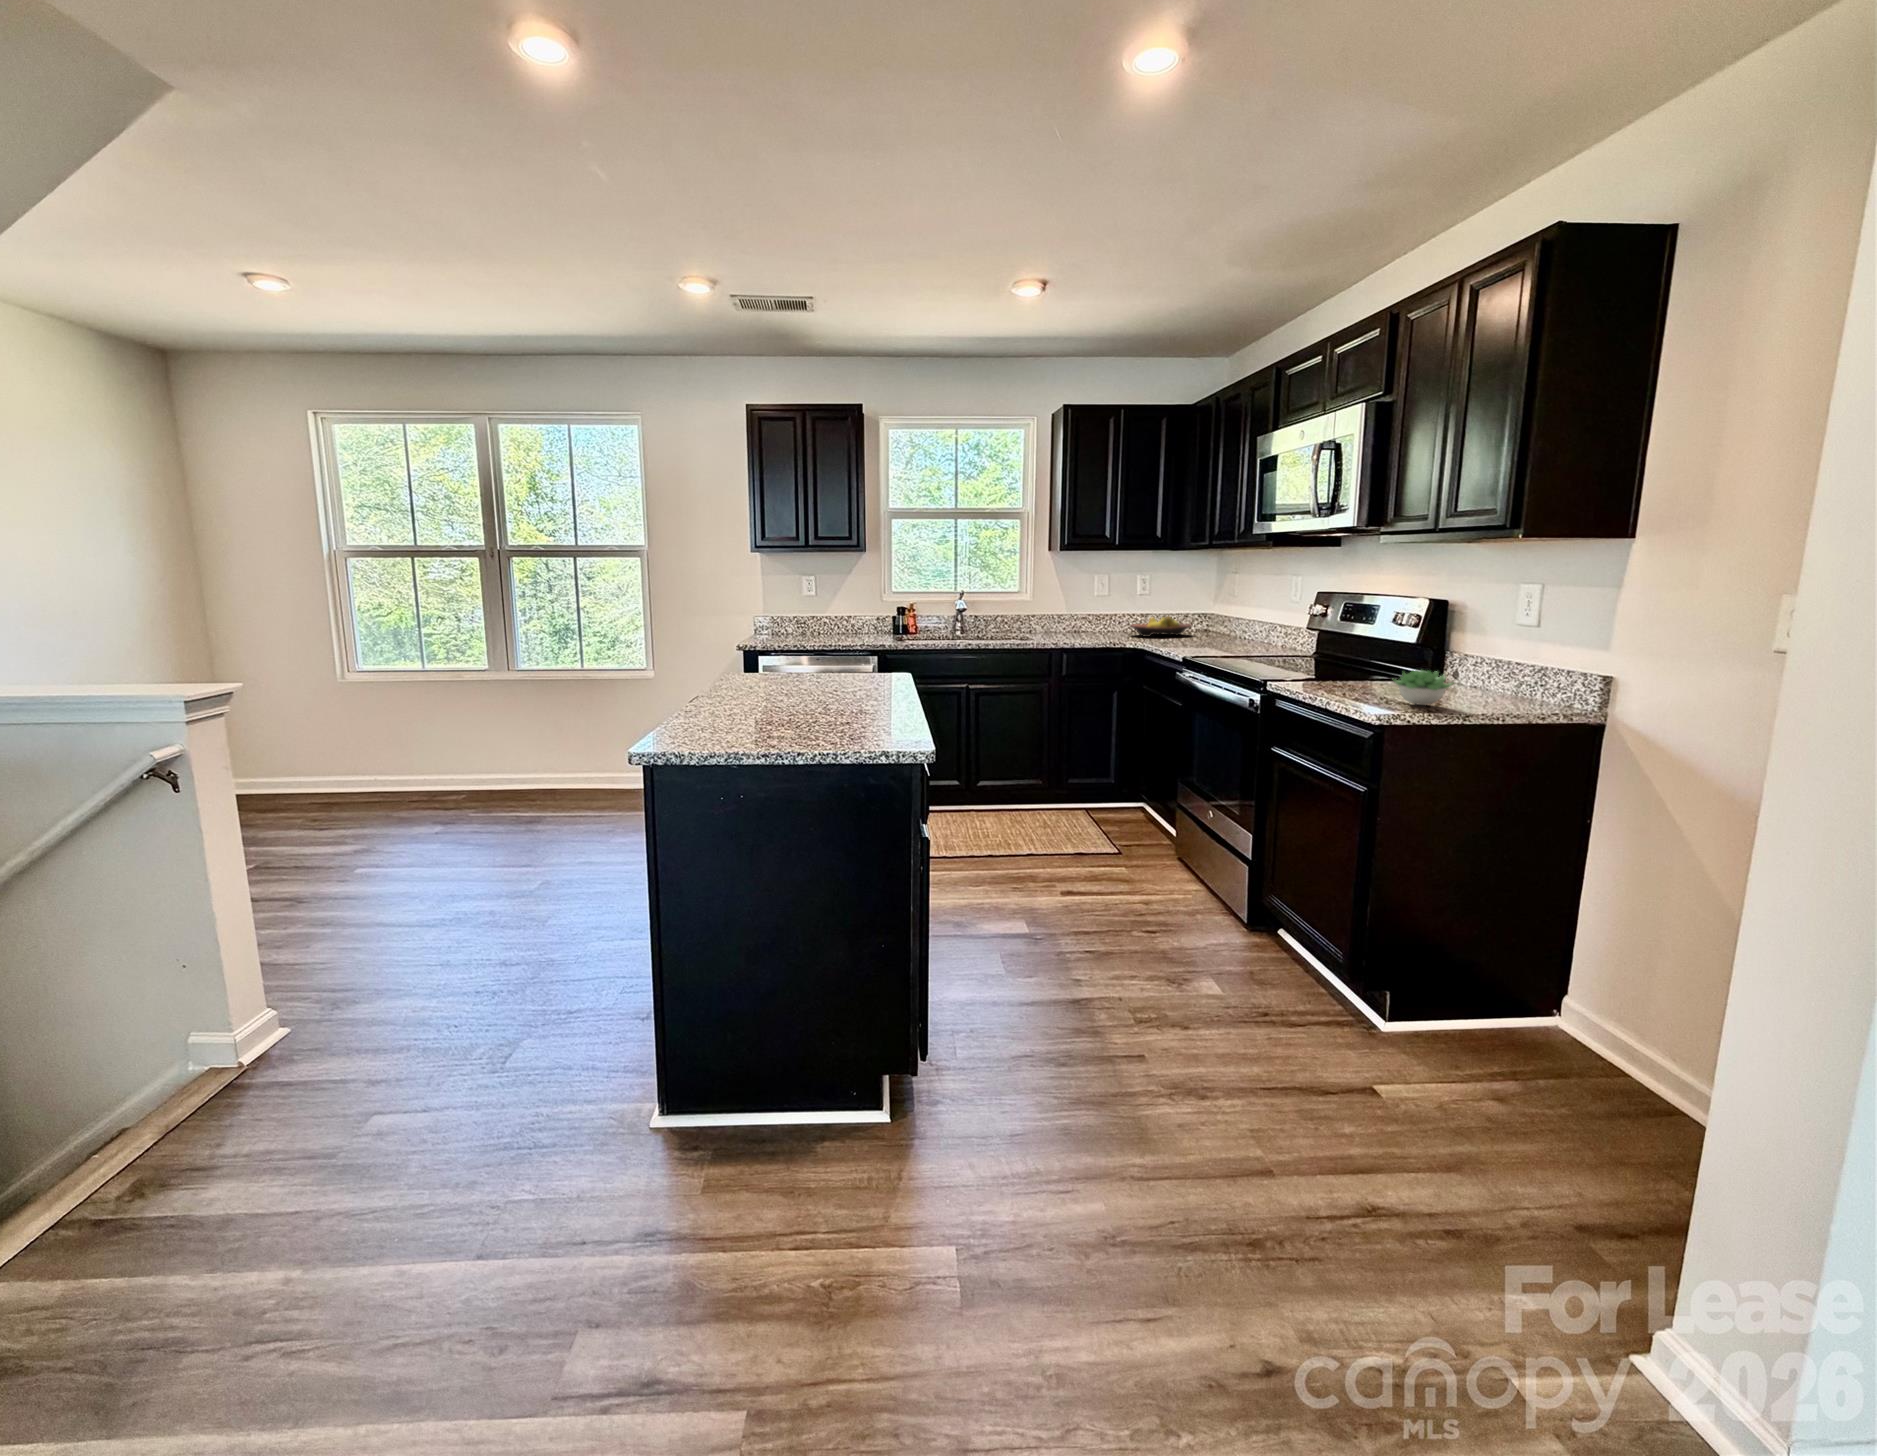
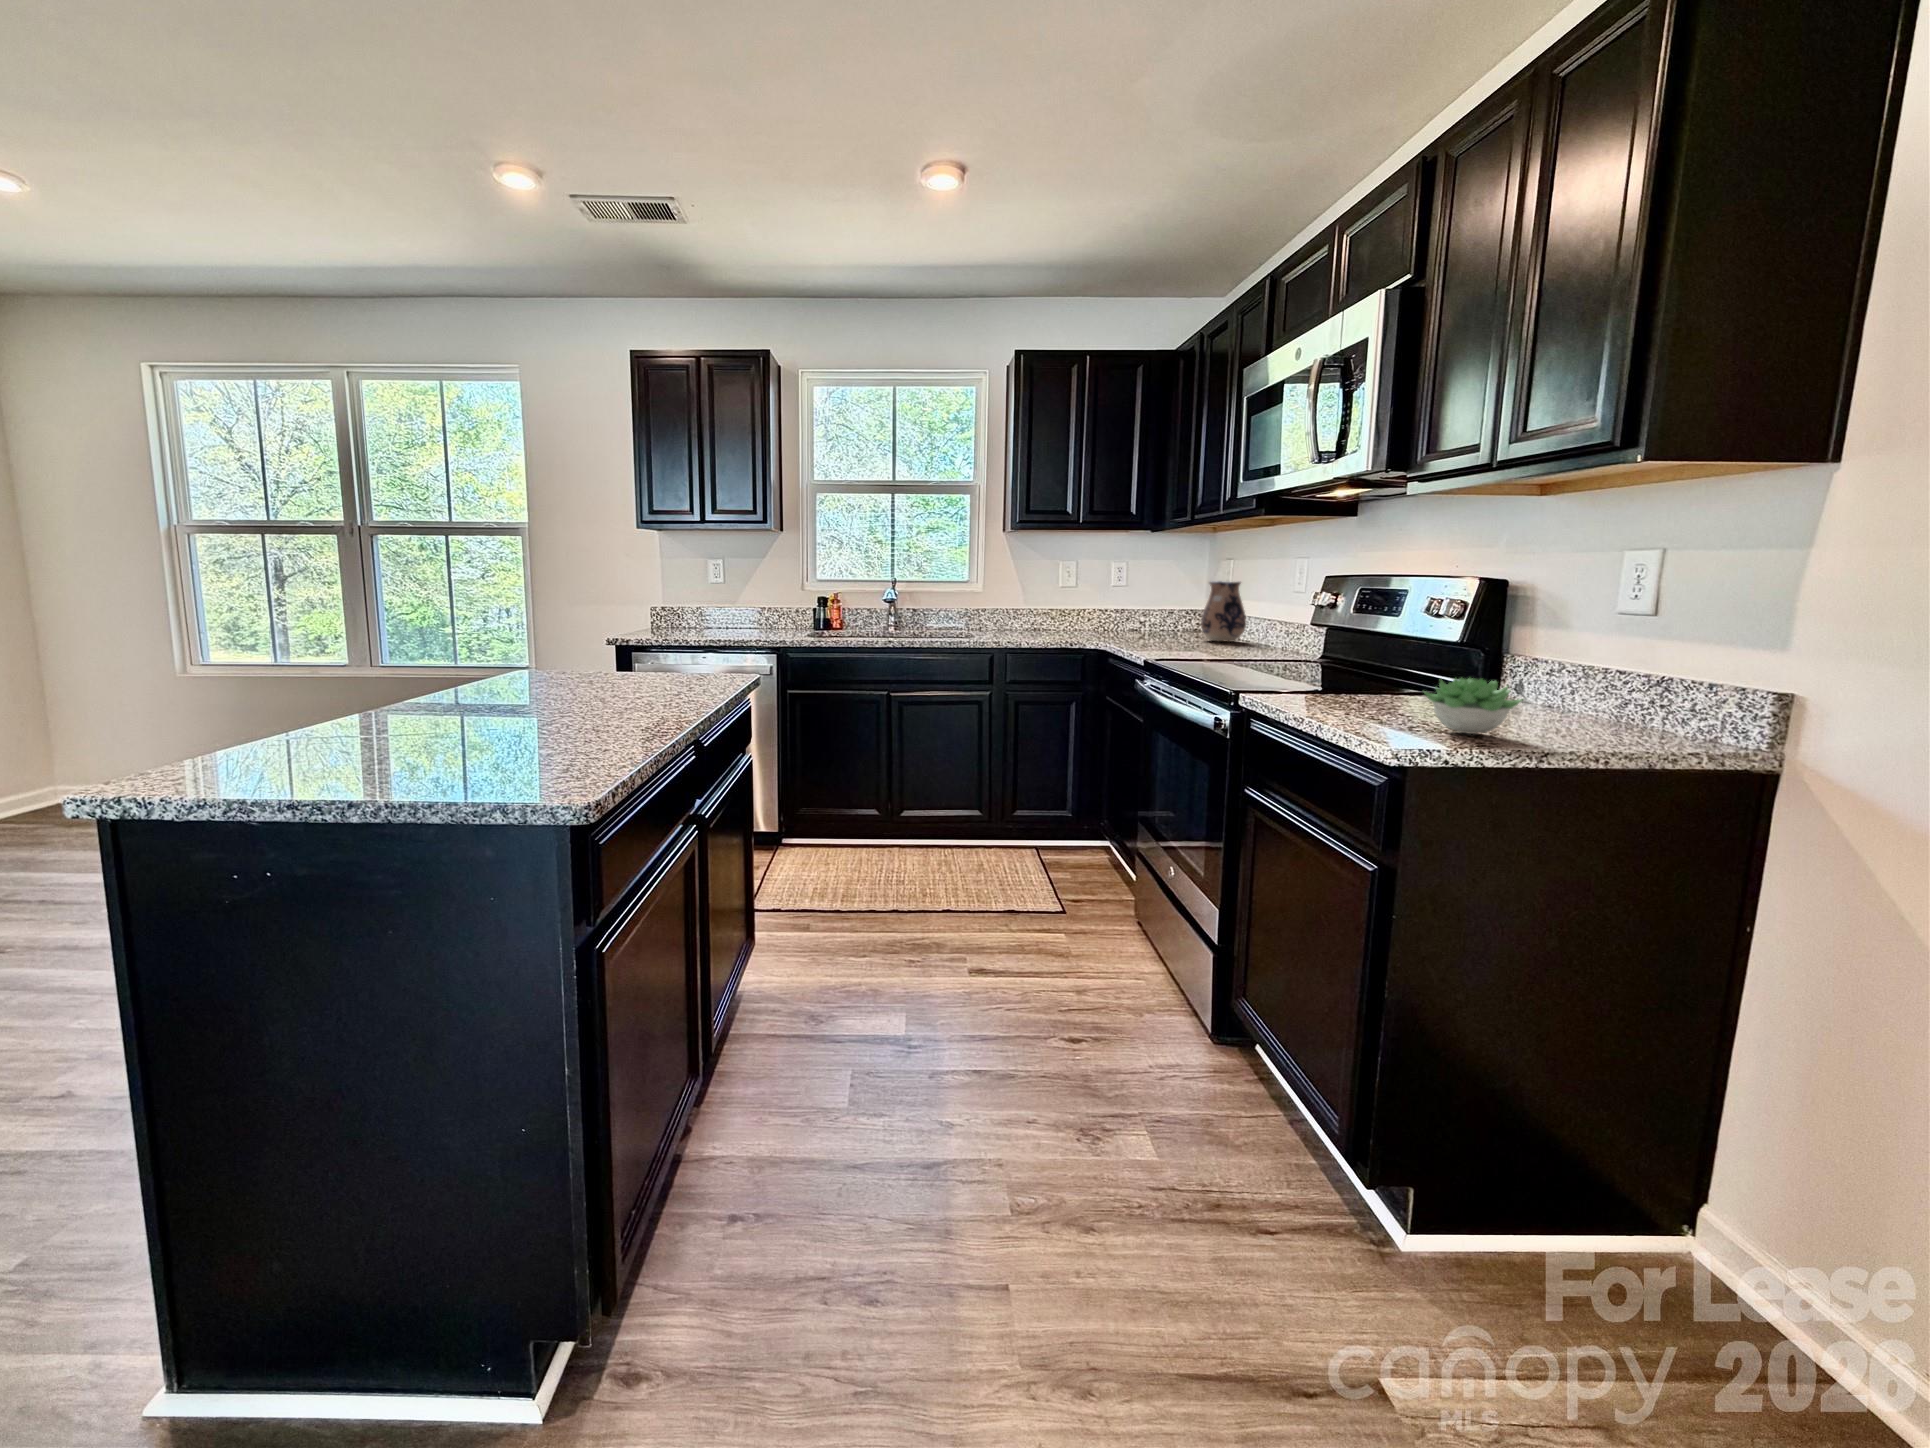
ceramic pitcher: none [1217,594,1254,642] -> present [1201,581,1246,642]
fruit bowl: present [1131,616,1192,637] -> none [1097,610,1175,634]

